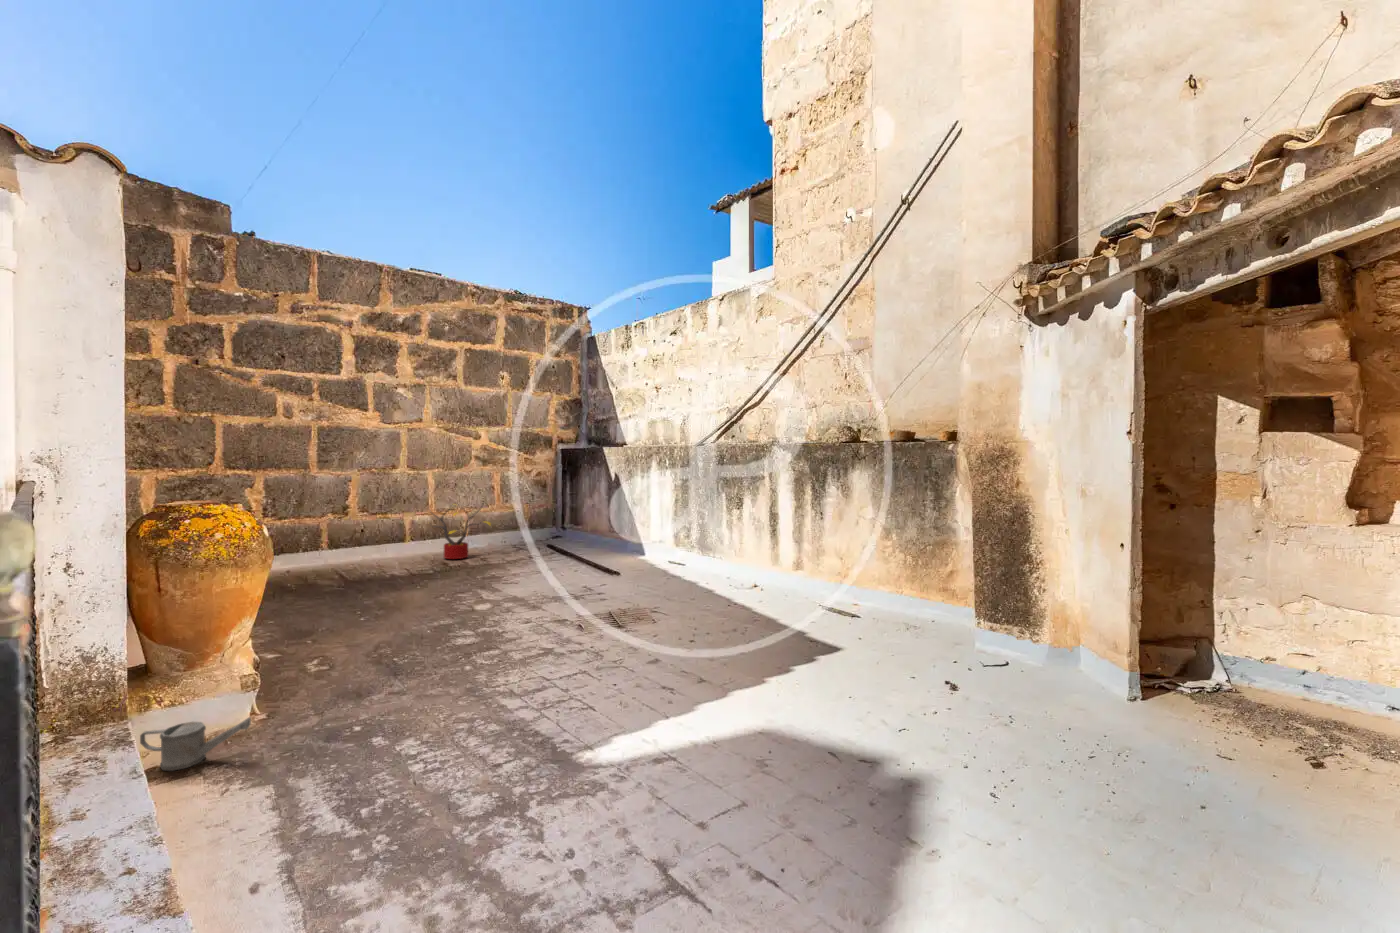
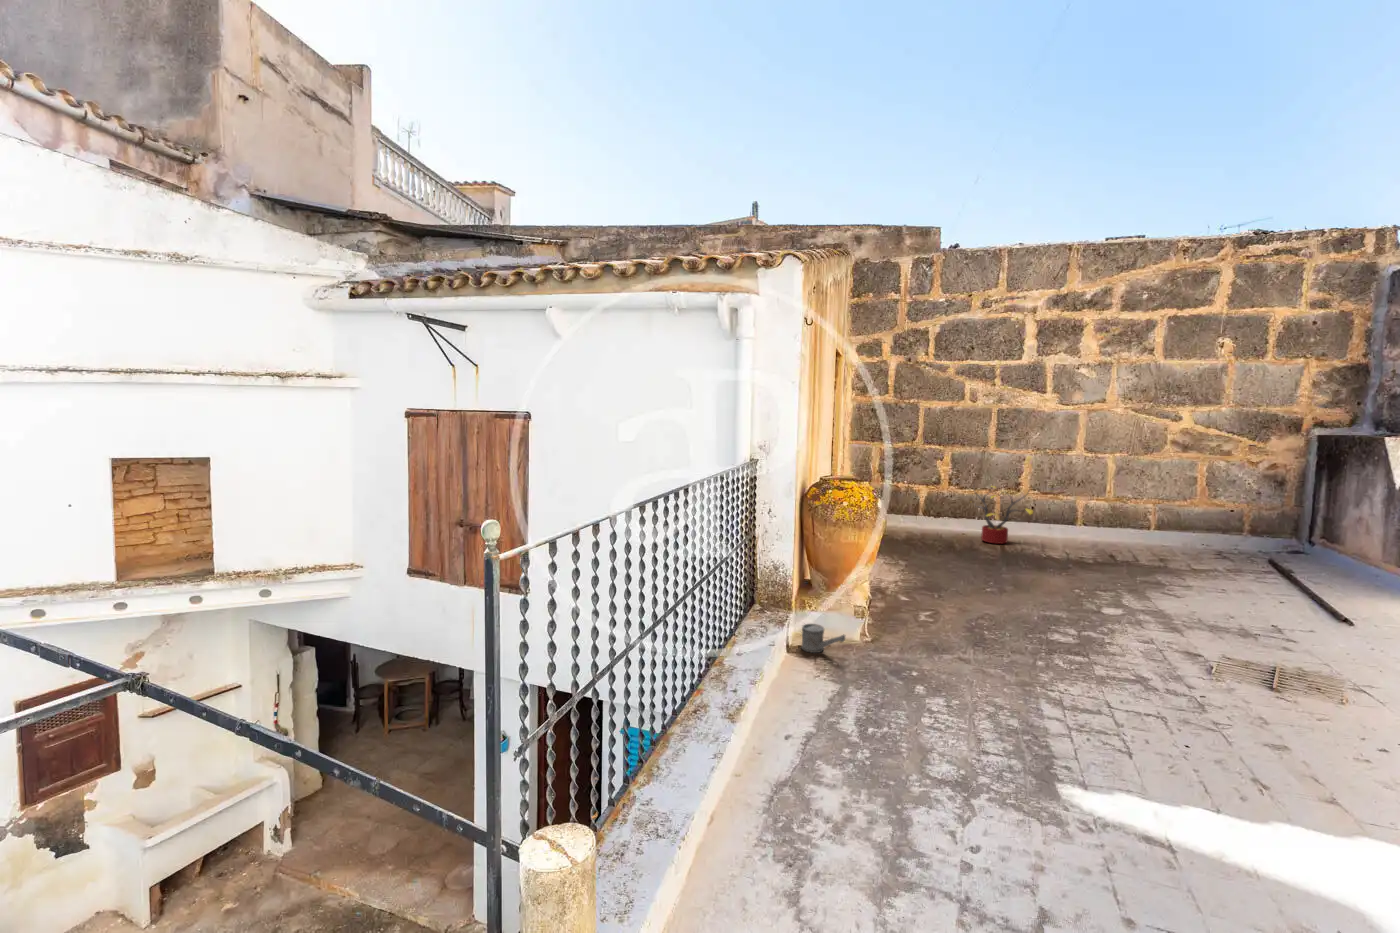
decorative plant: present [432,509,491,559] -> present [973,486,1033,543]

